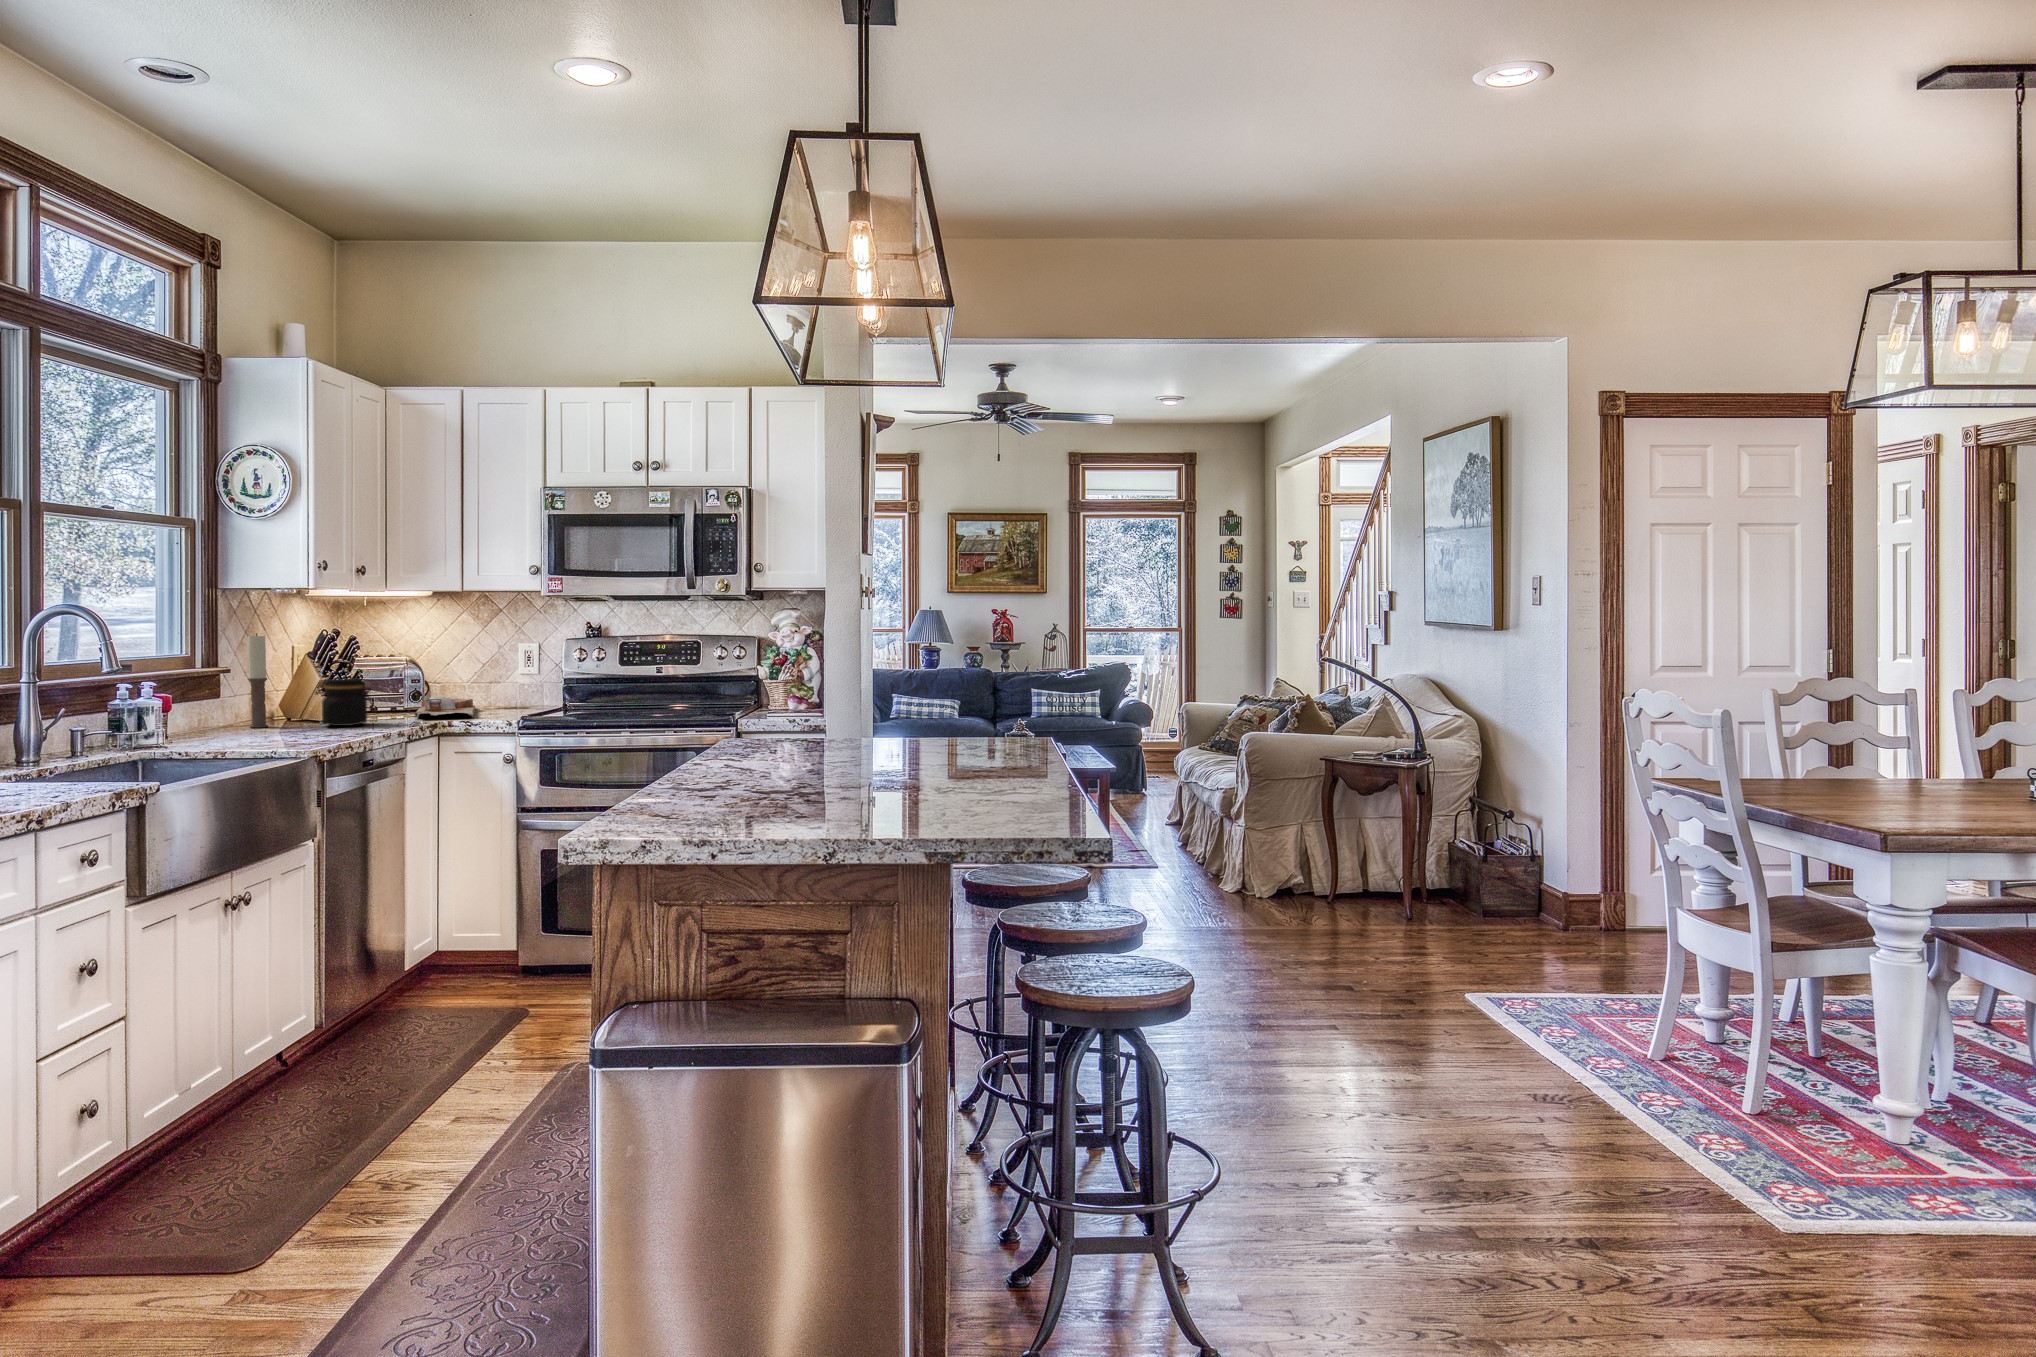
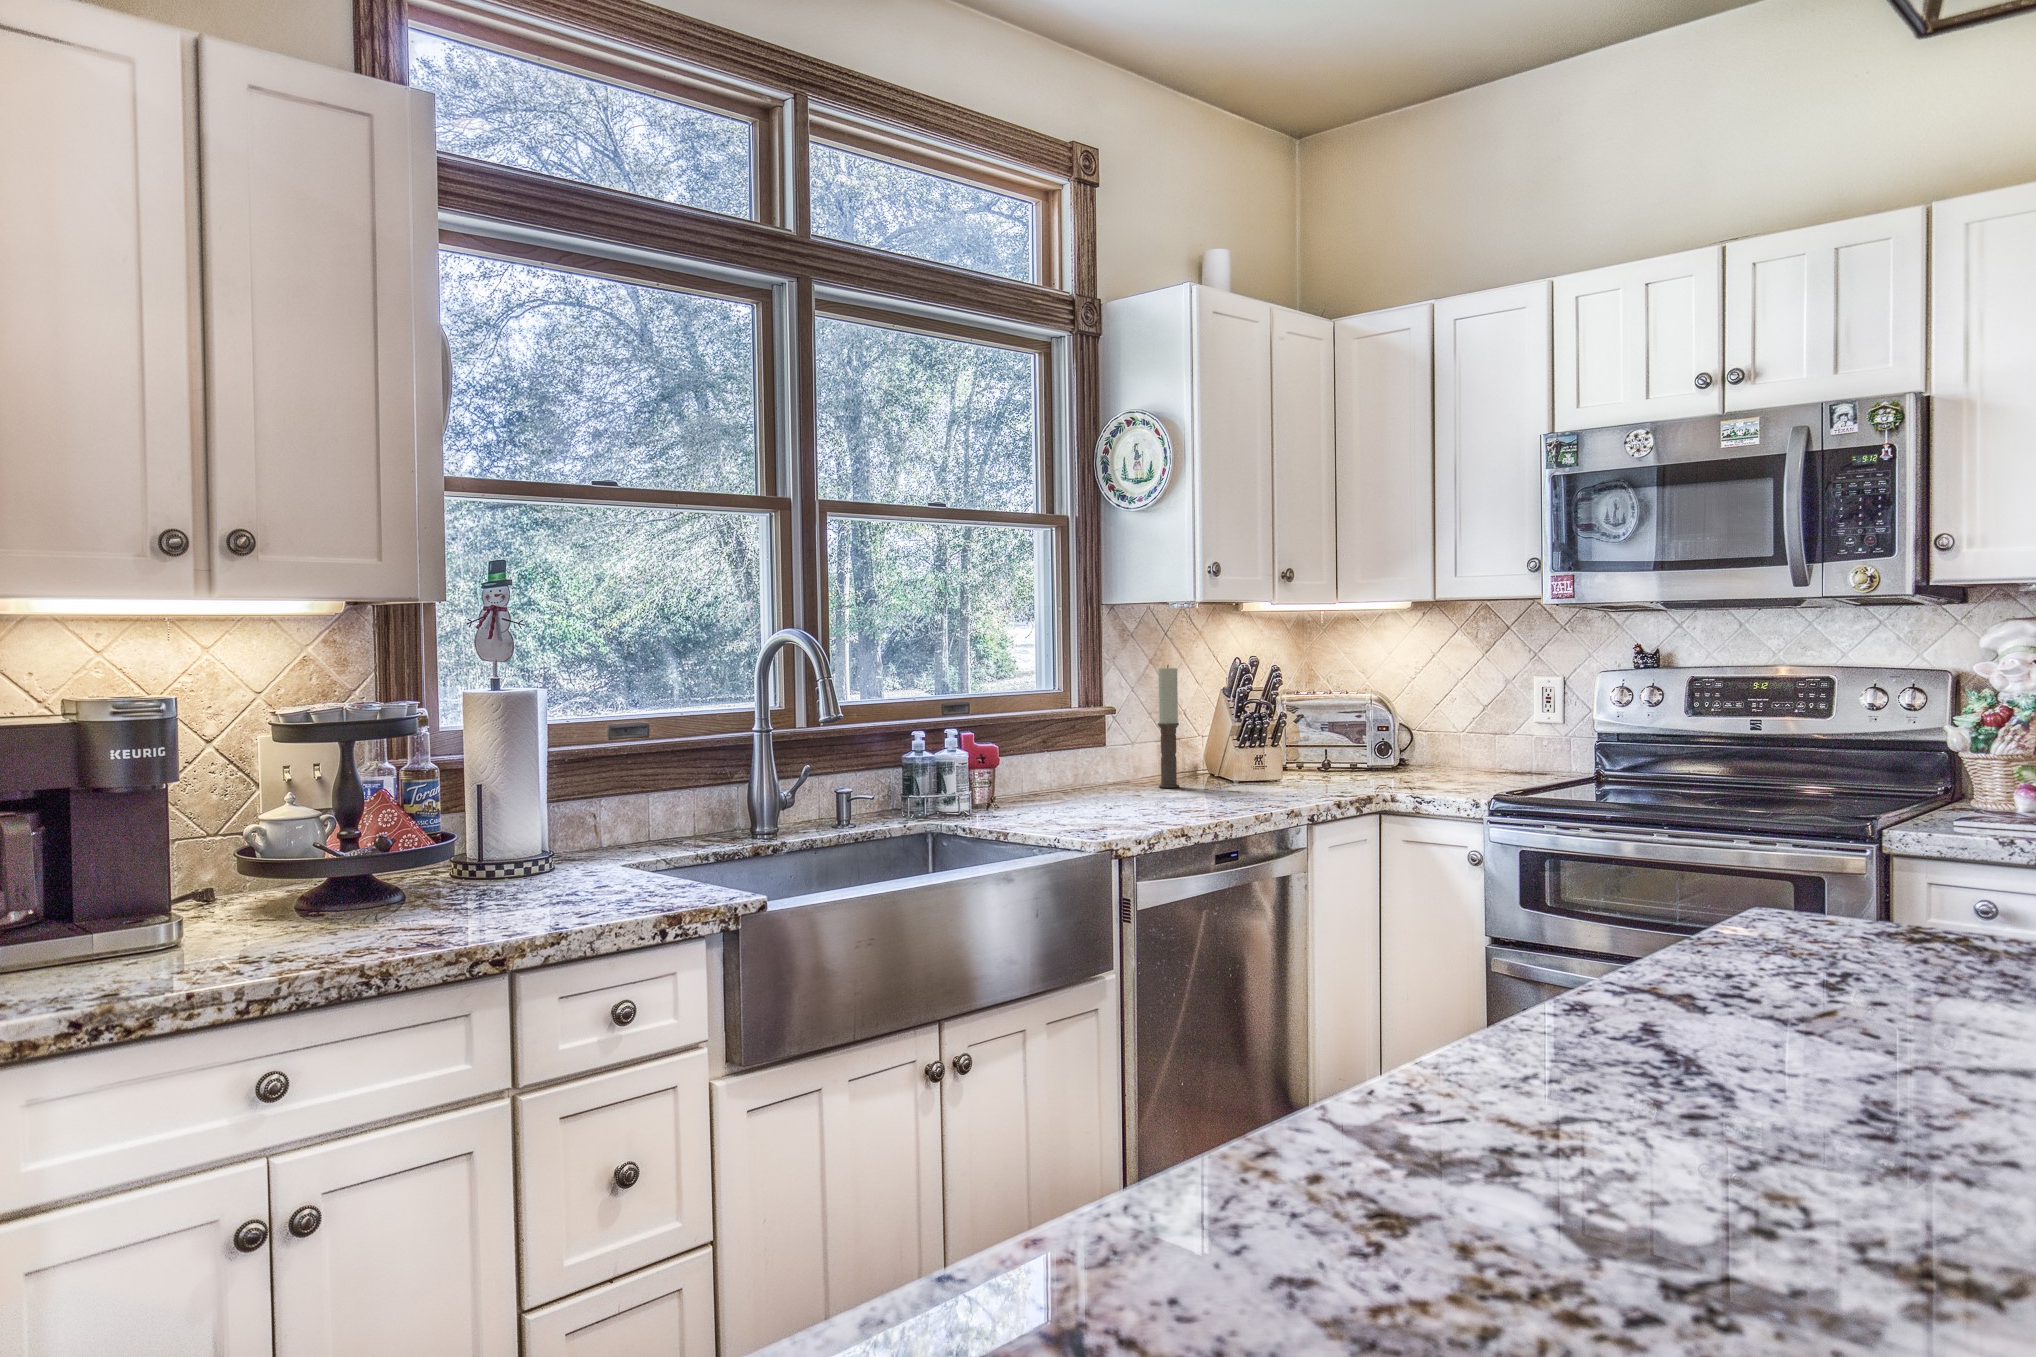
jar: present [315,678,374,726] -> none [1225,727,1298,793]
cutting board: present [415,697,475,717] -> none [1354,758,1461,791]

